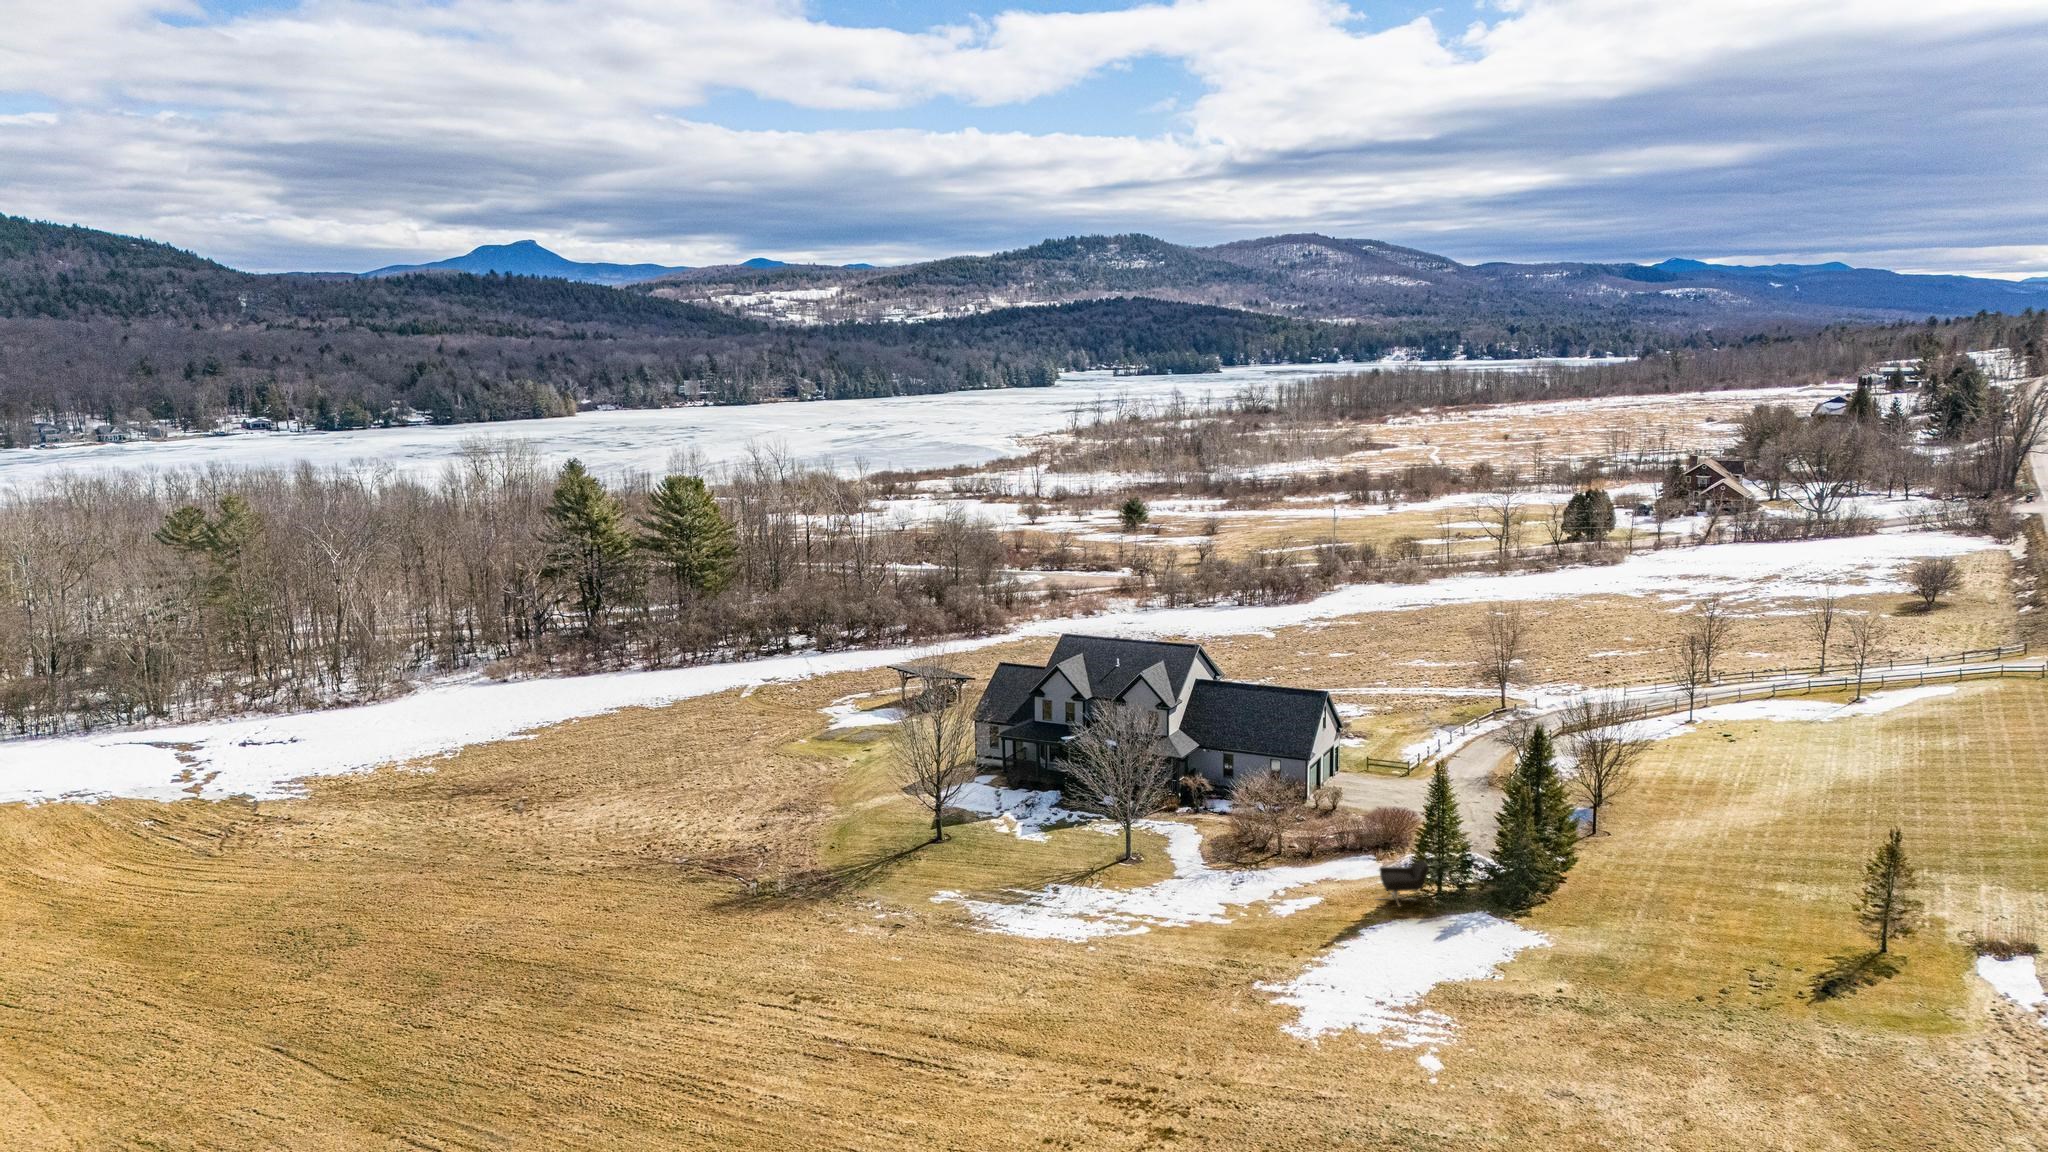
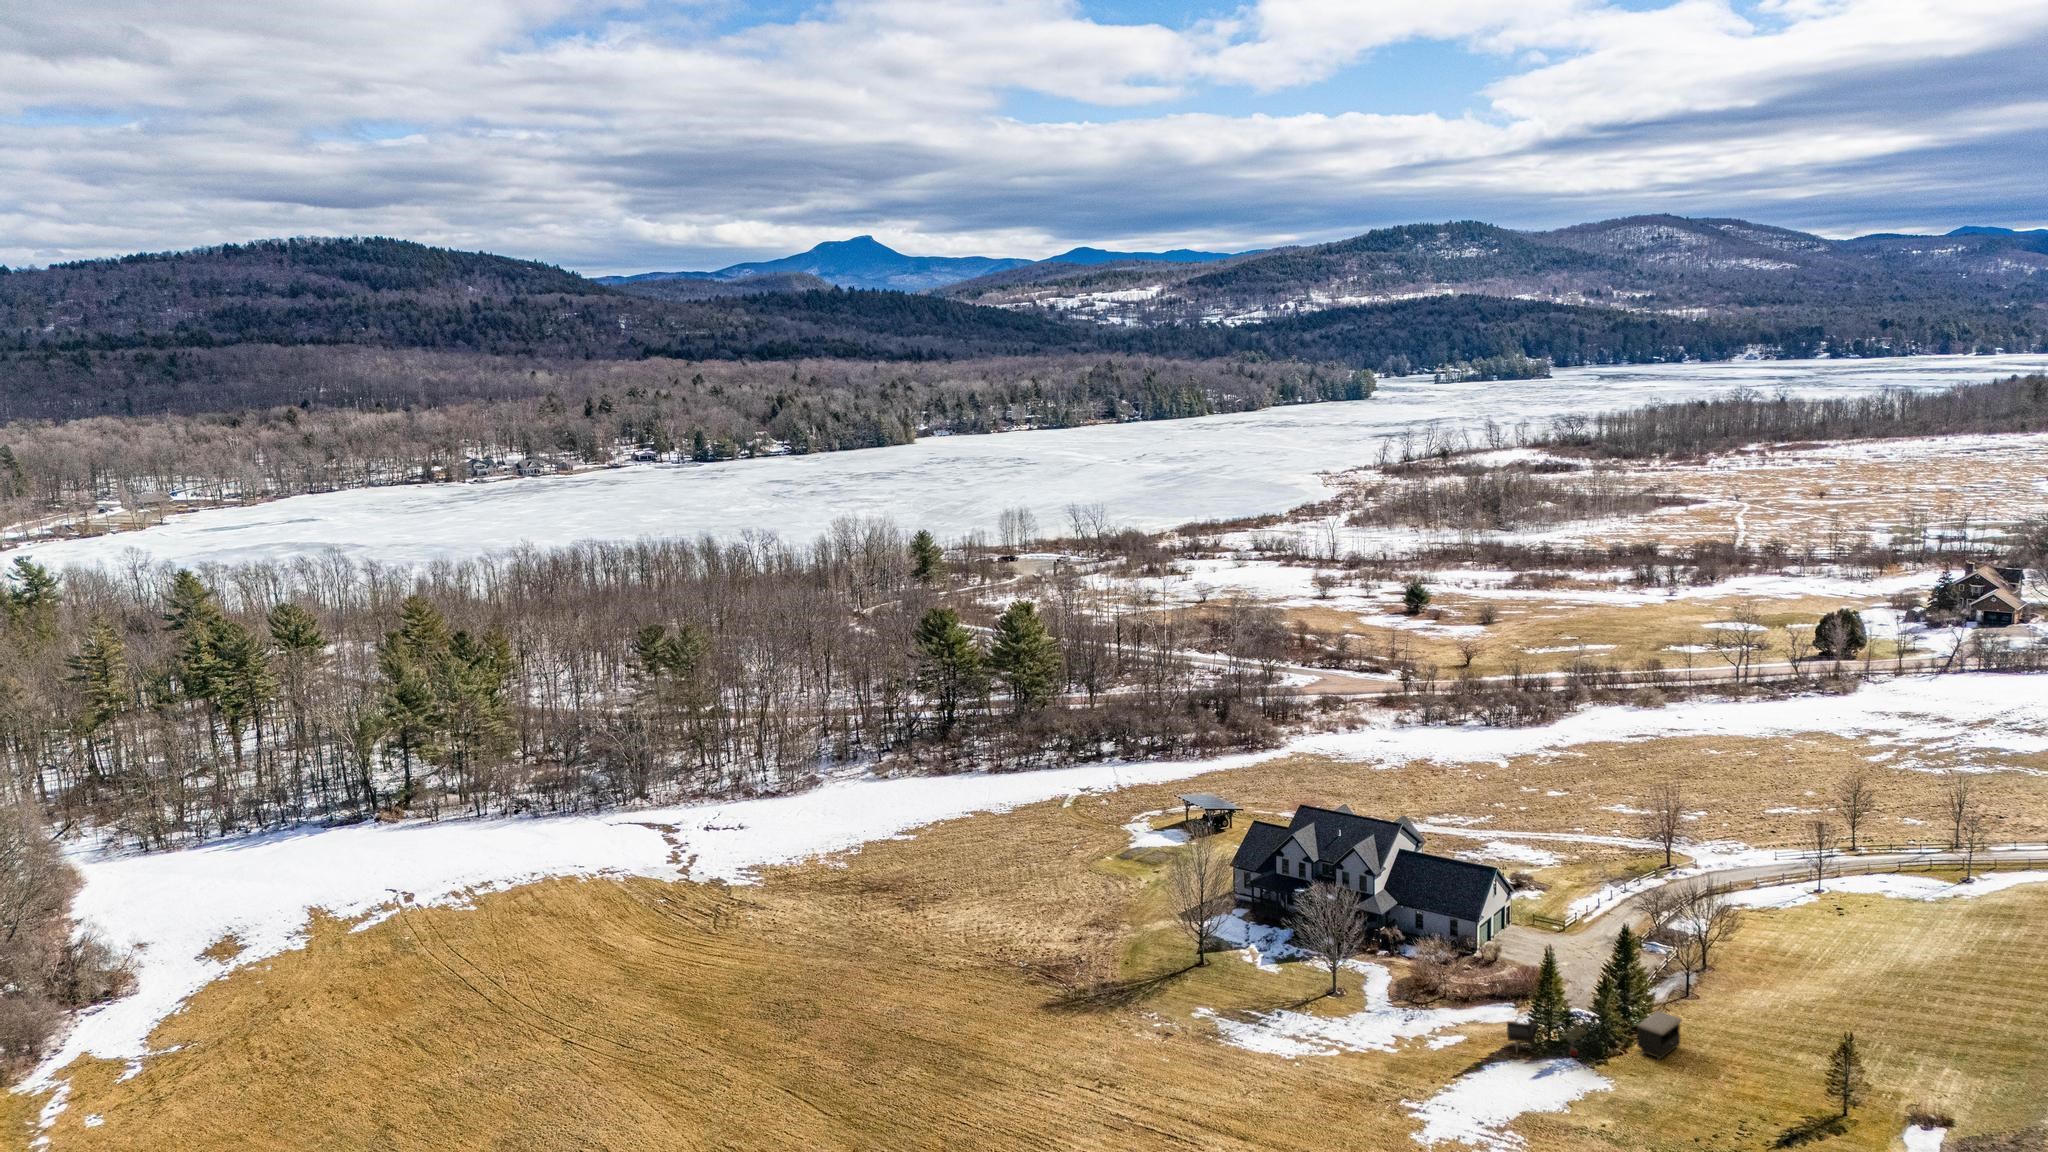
storage bench: none [1557,835,1610,899] -> present [1637,1011,1682,1059]
potted tree: none [1457,850,1495,905] -> present [1560,1022,1587,1056]

